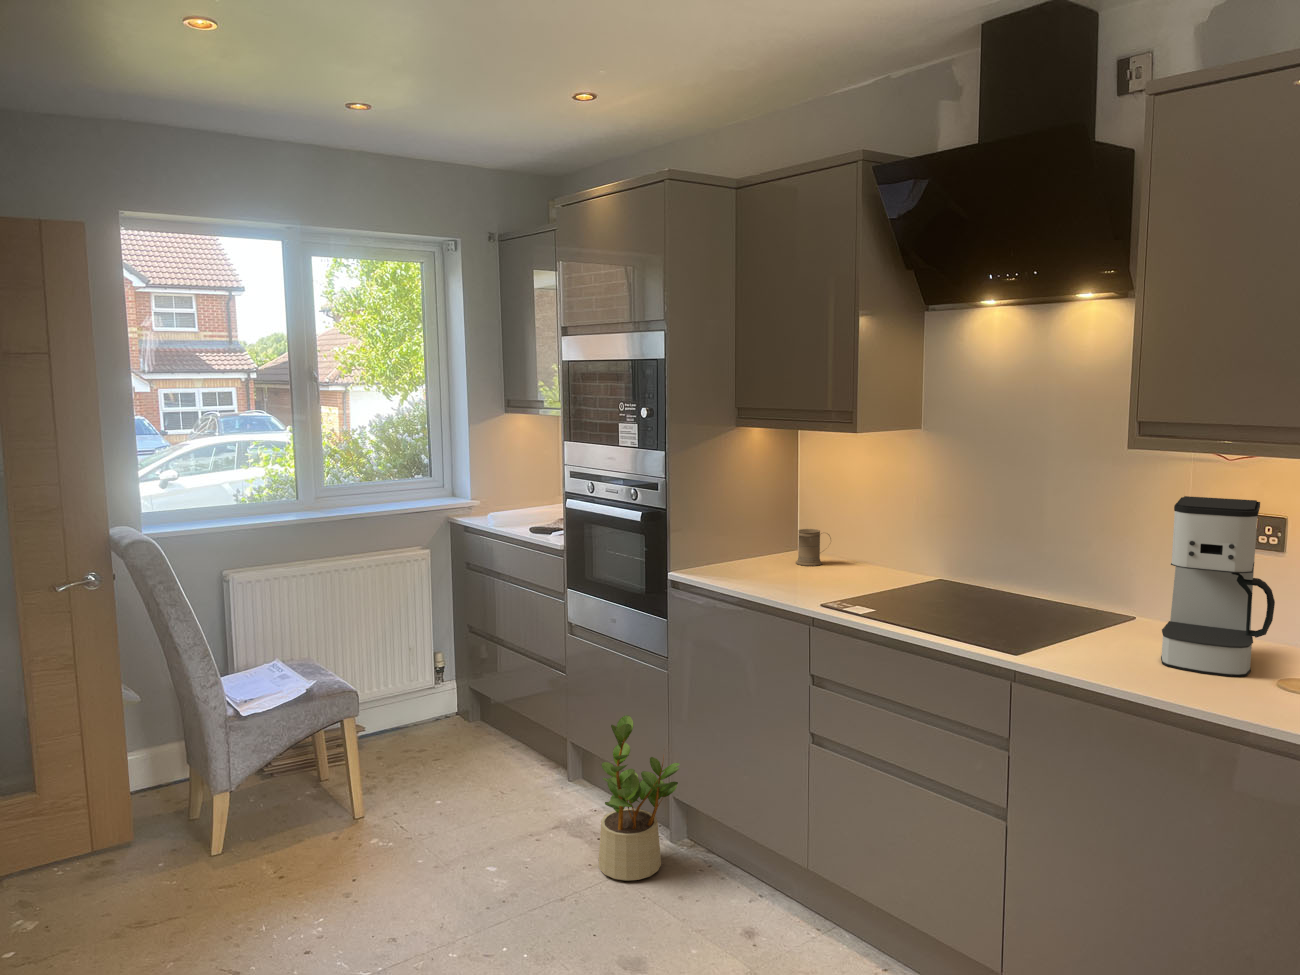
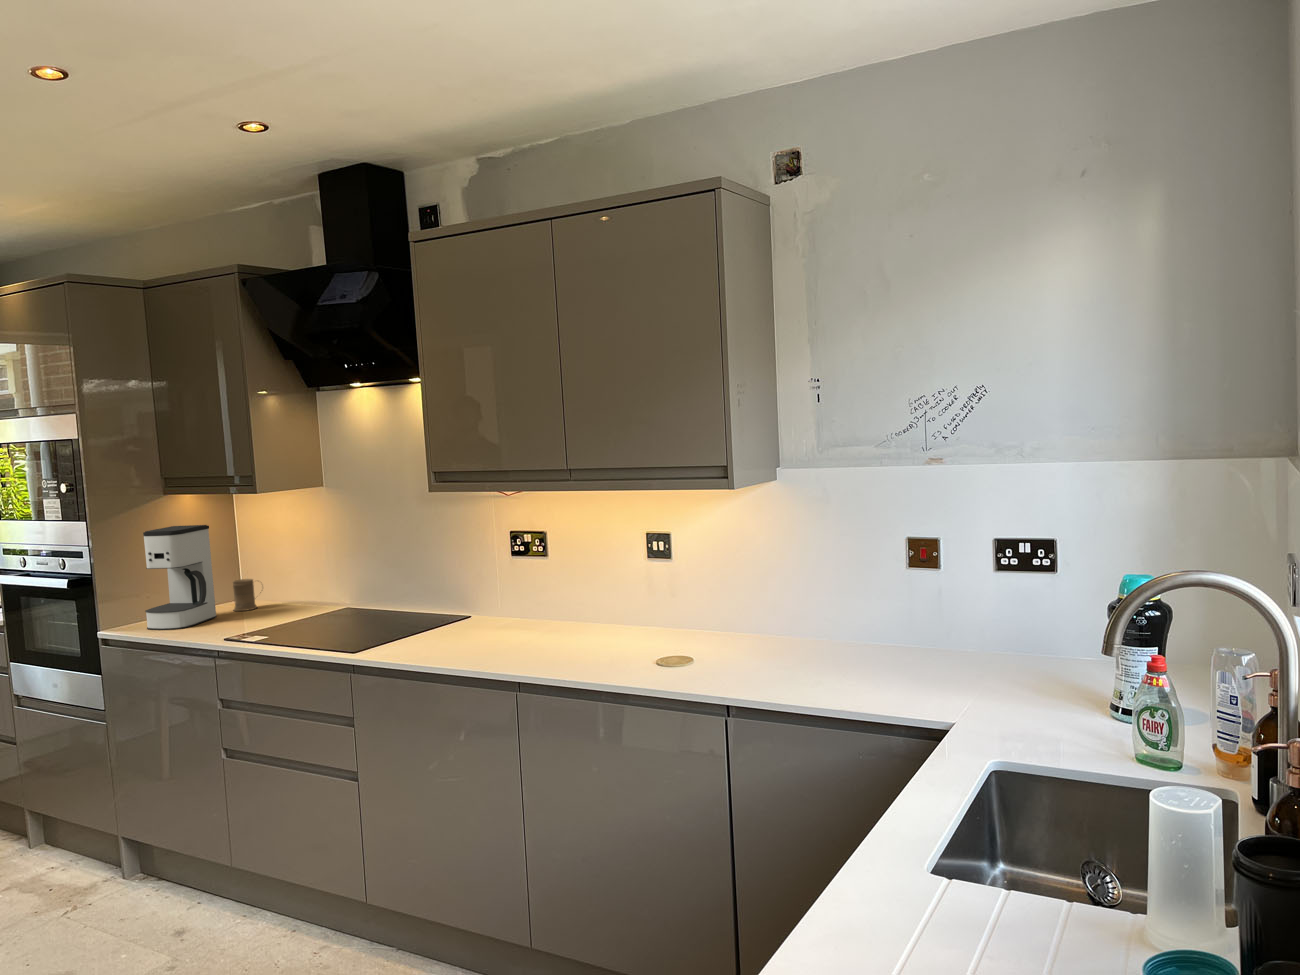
coffee maker: present [1161,496,1275,677] -> present [143,525,217,630]
potted plant: present [599,715,680,881] -> none [34,768,121,922]

